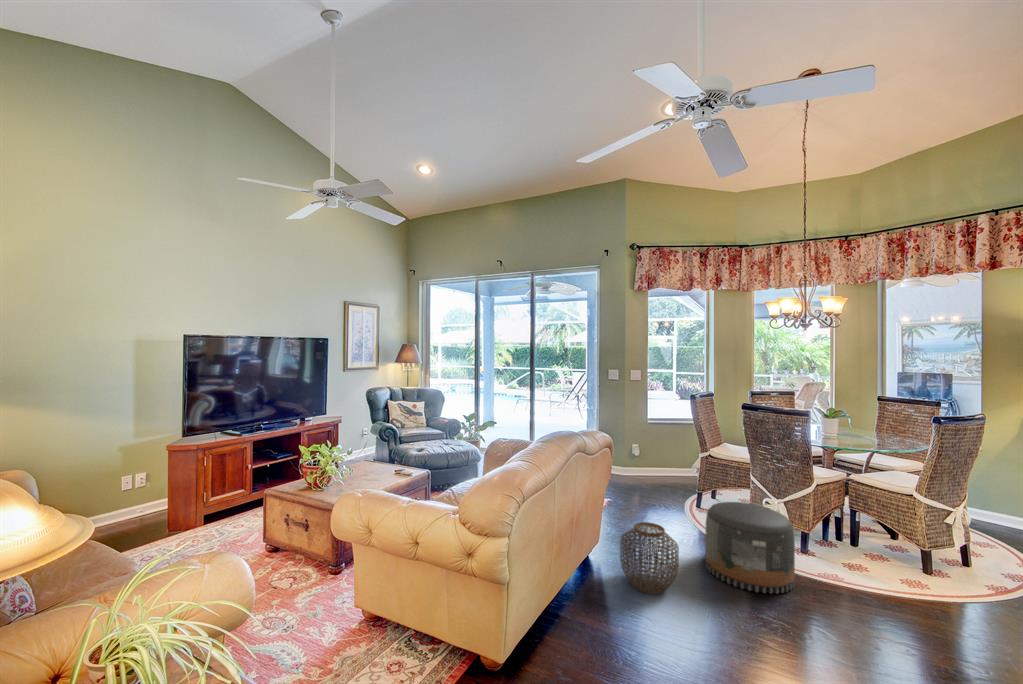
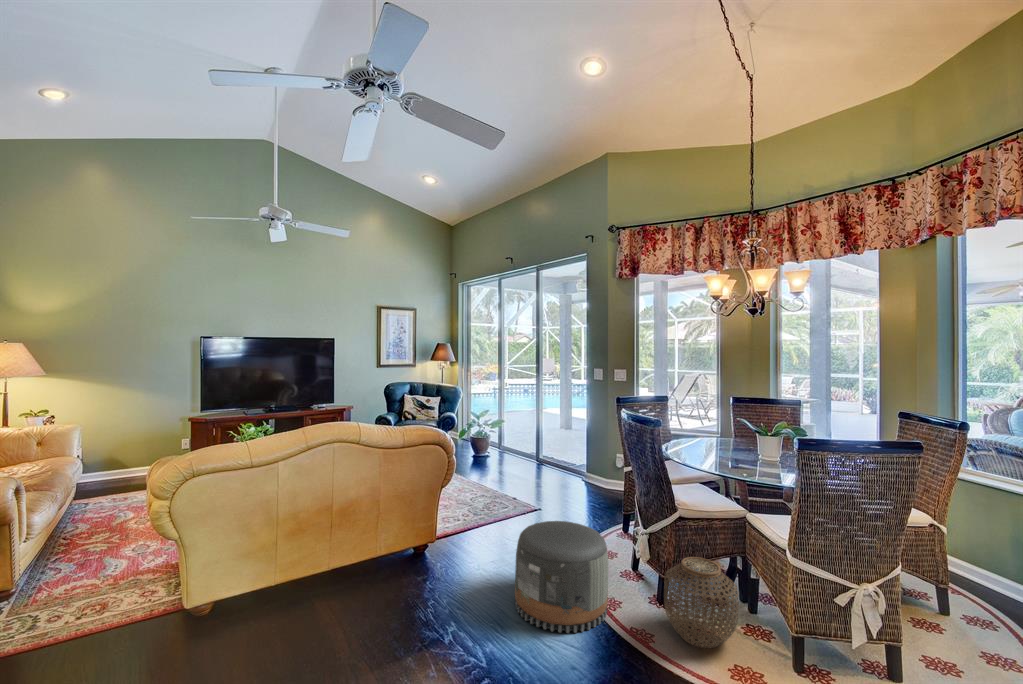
woven basket: present [620,522,679,594] -> present [664,557,739,648]

